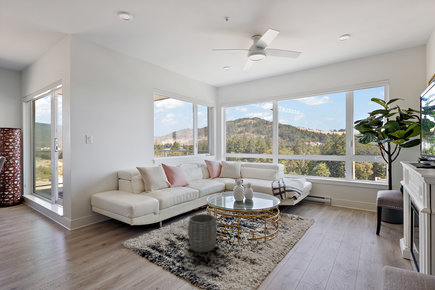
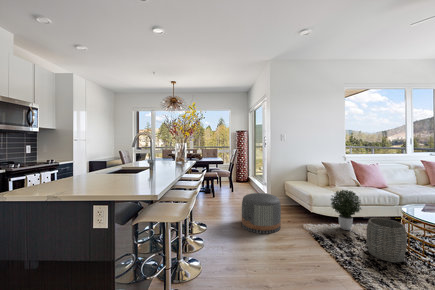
potted plant: none [150,194,178,234] -> present [331,190,362,230]
pouf: none [33,218,97,281] -> present [242,193,281,233]

